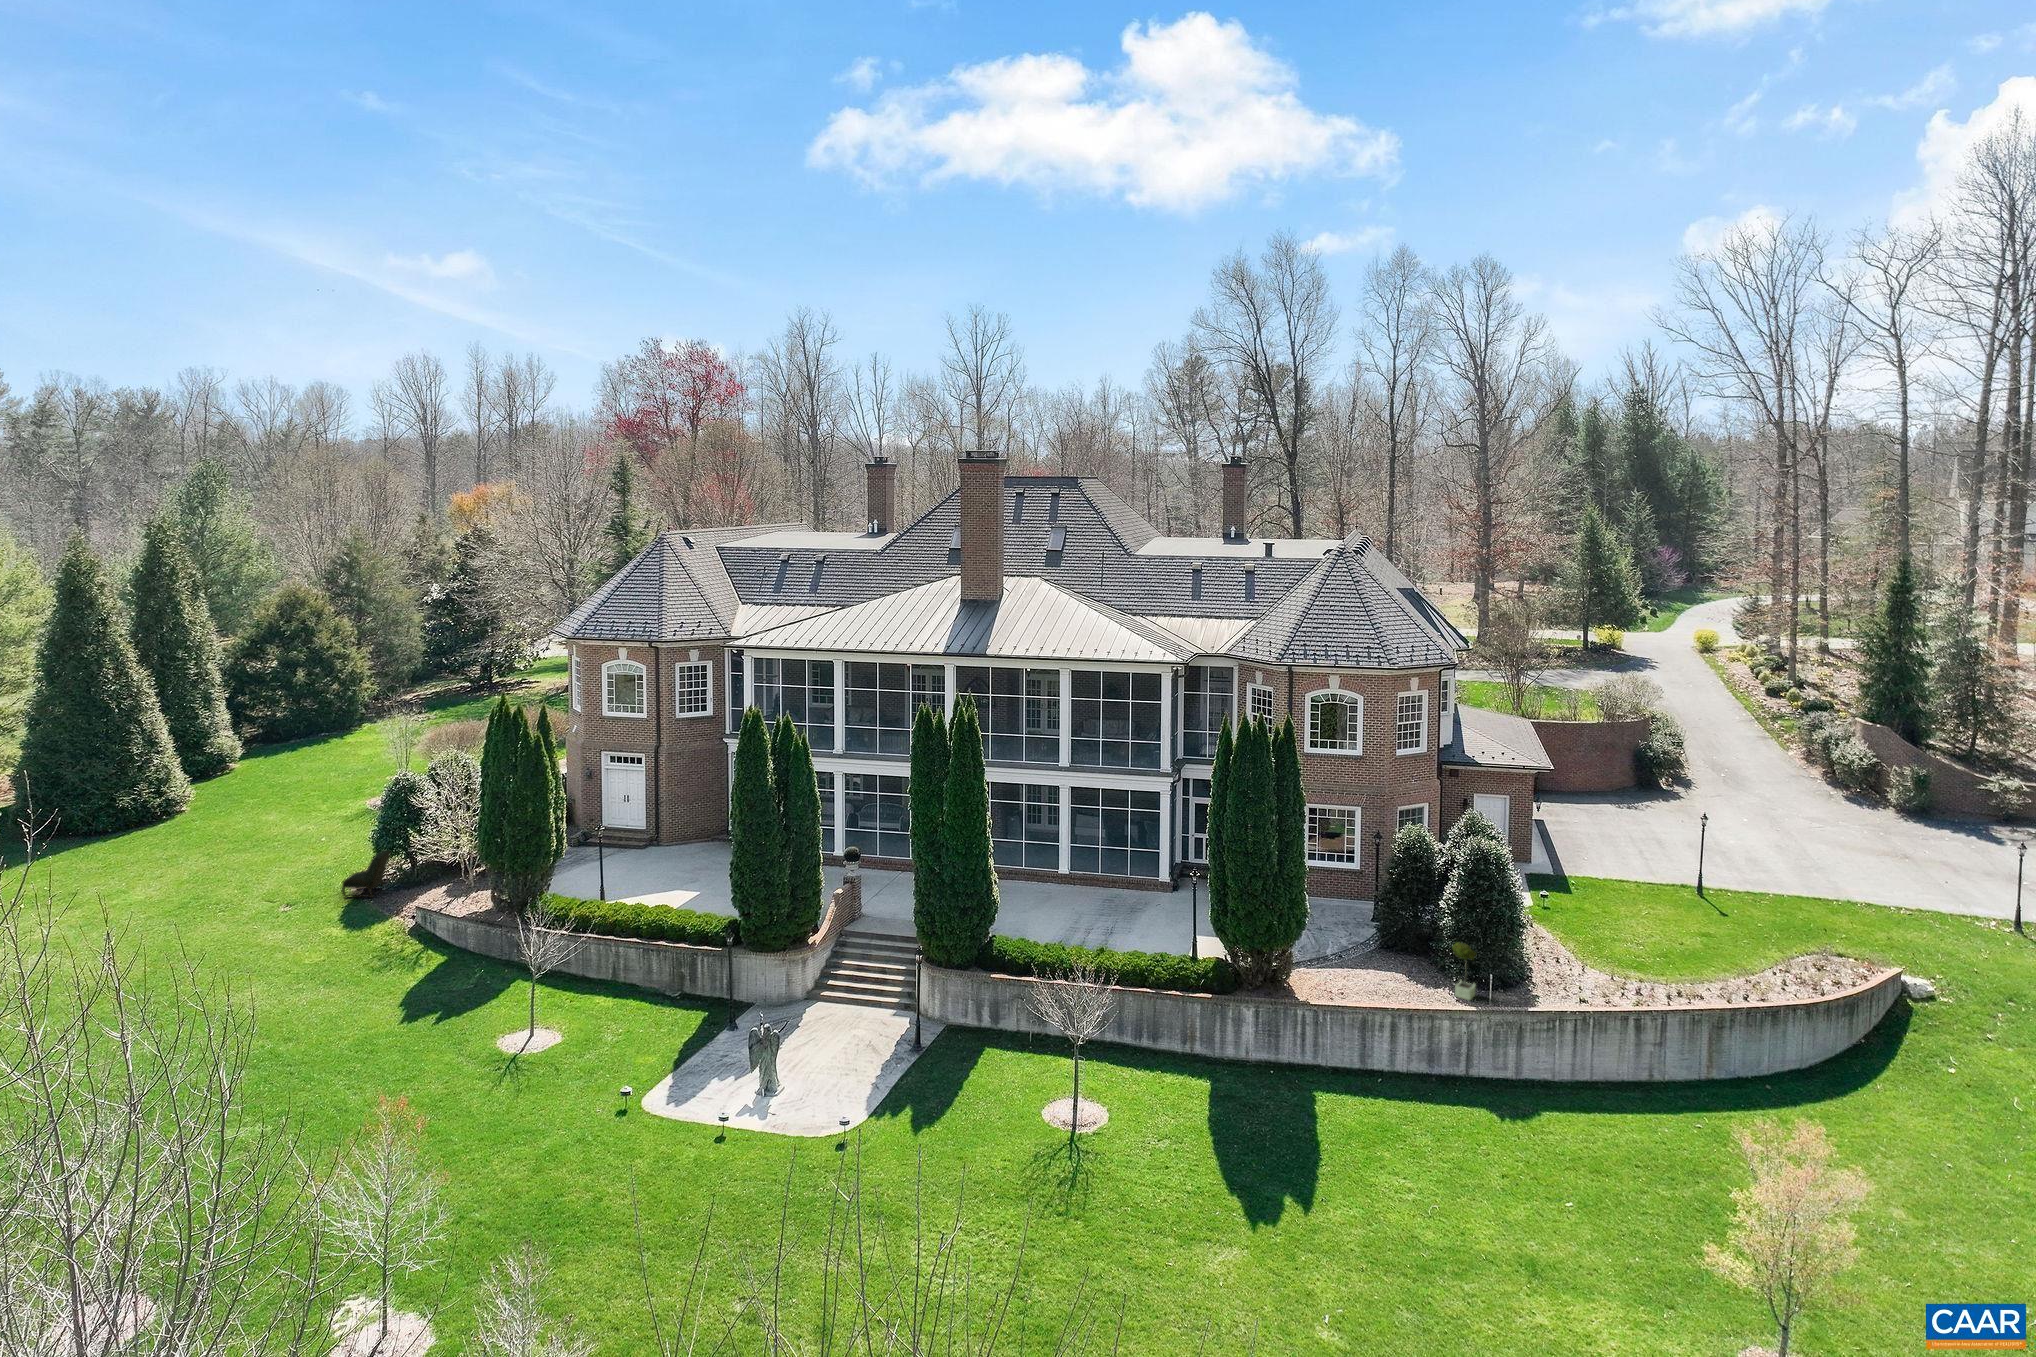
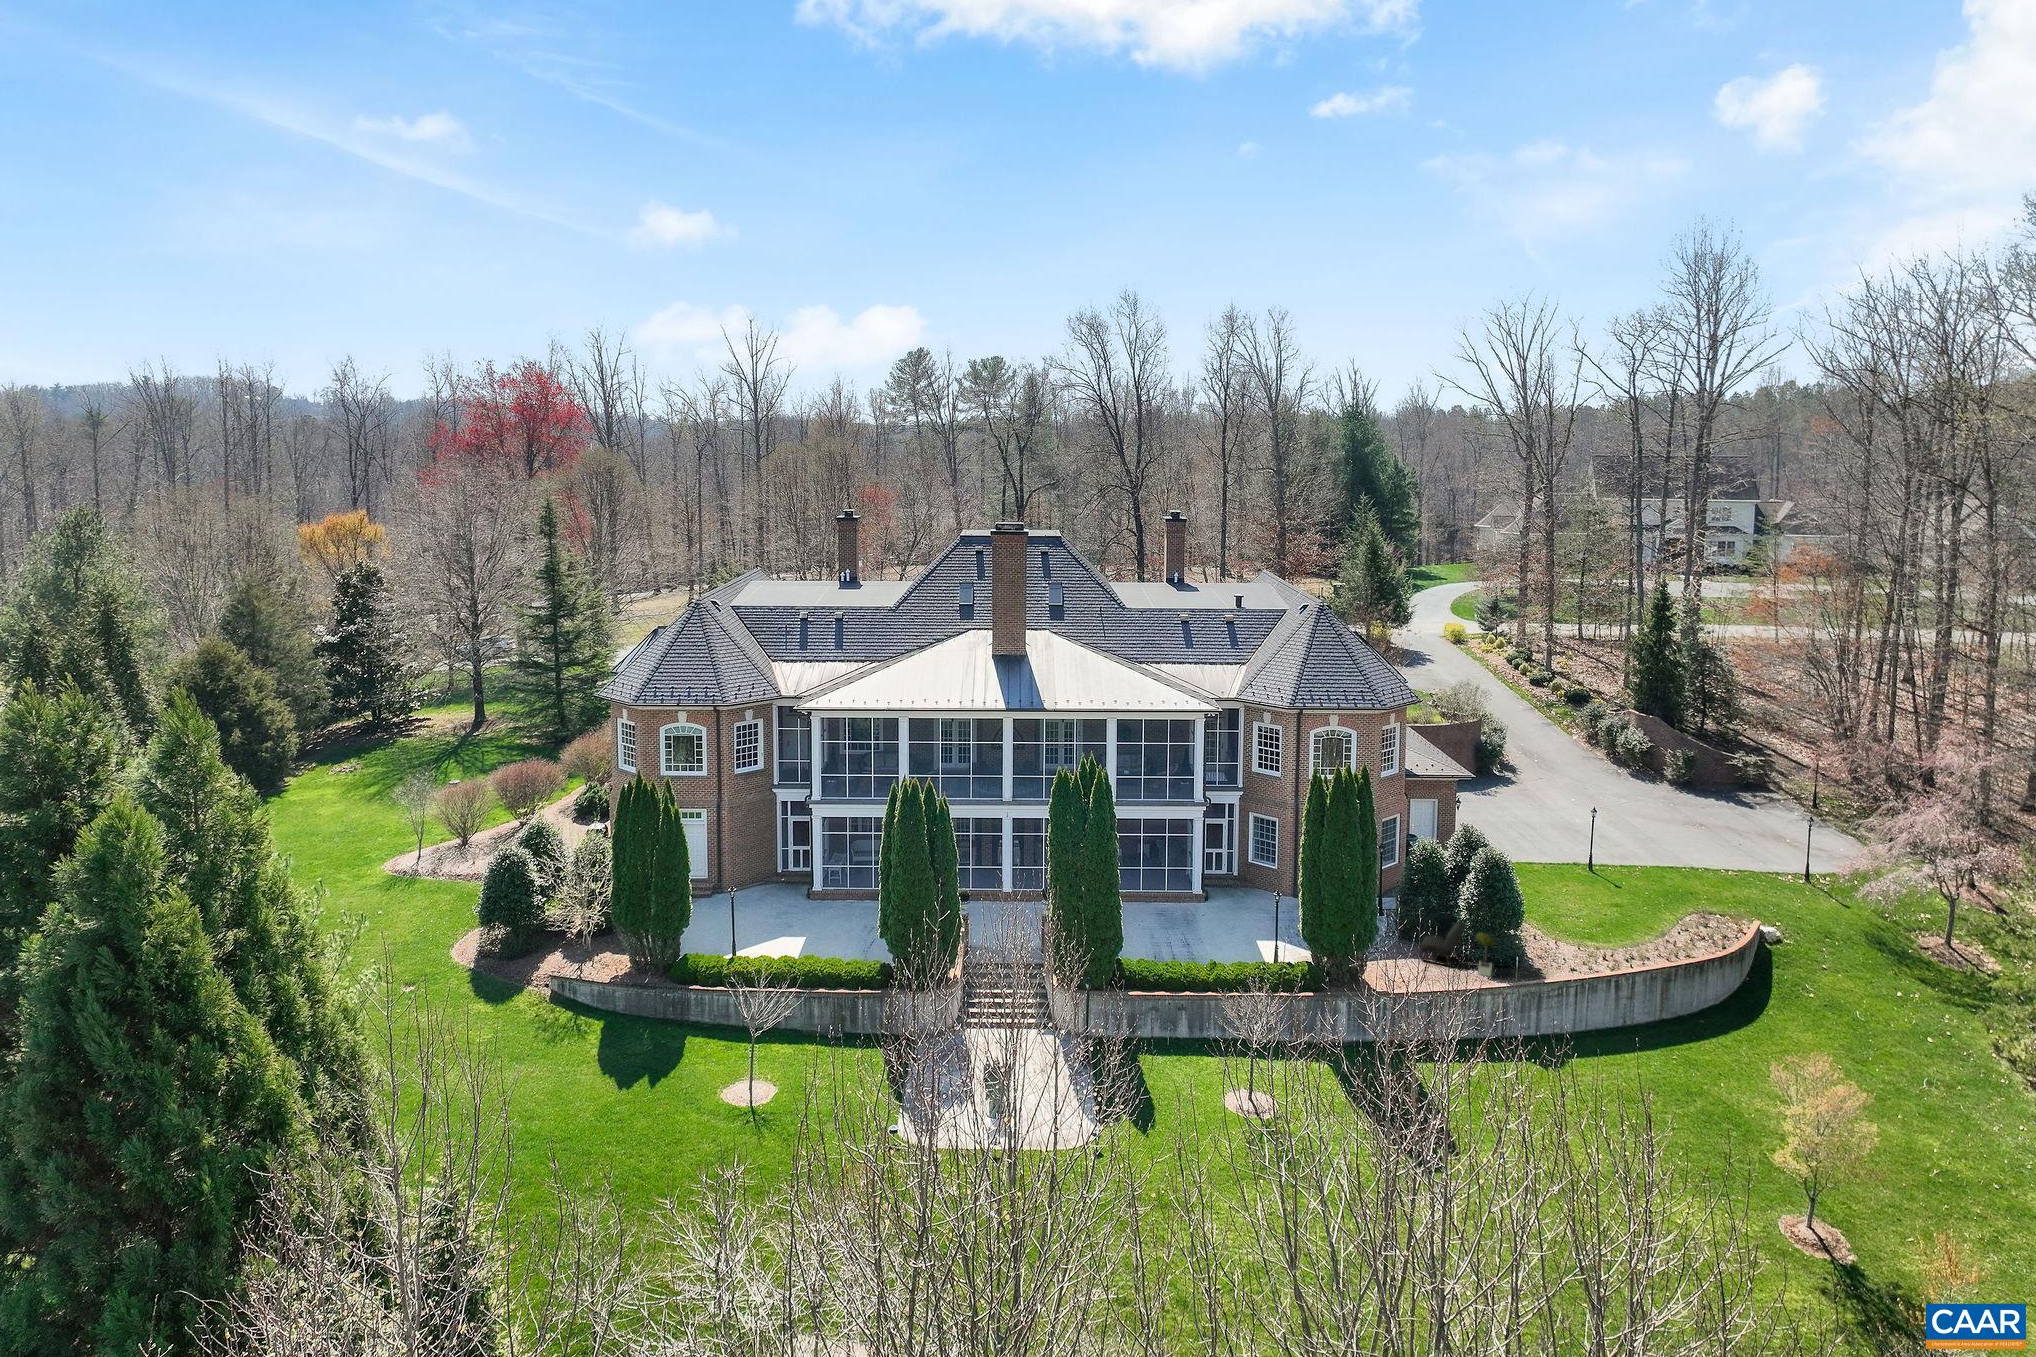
lounge chair: present [341,850,391,899] -> present [1420,921,1466,966]

